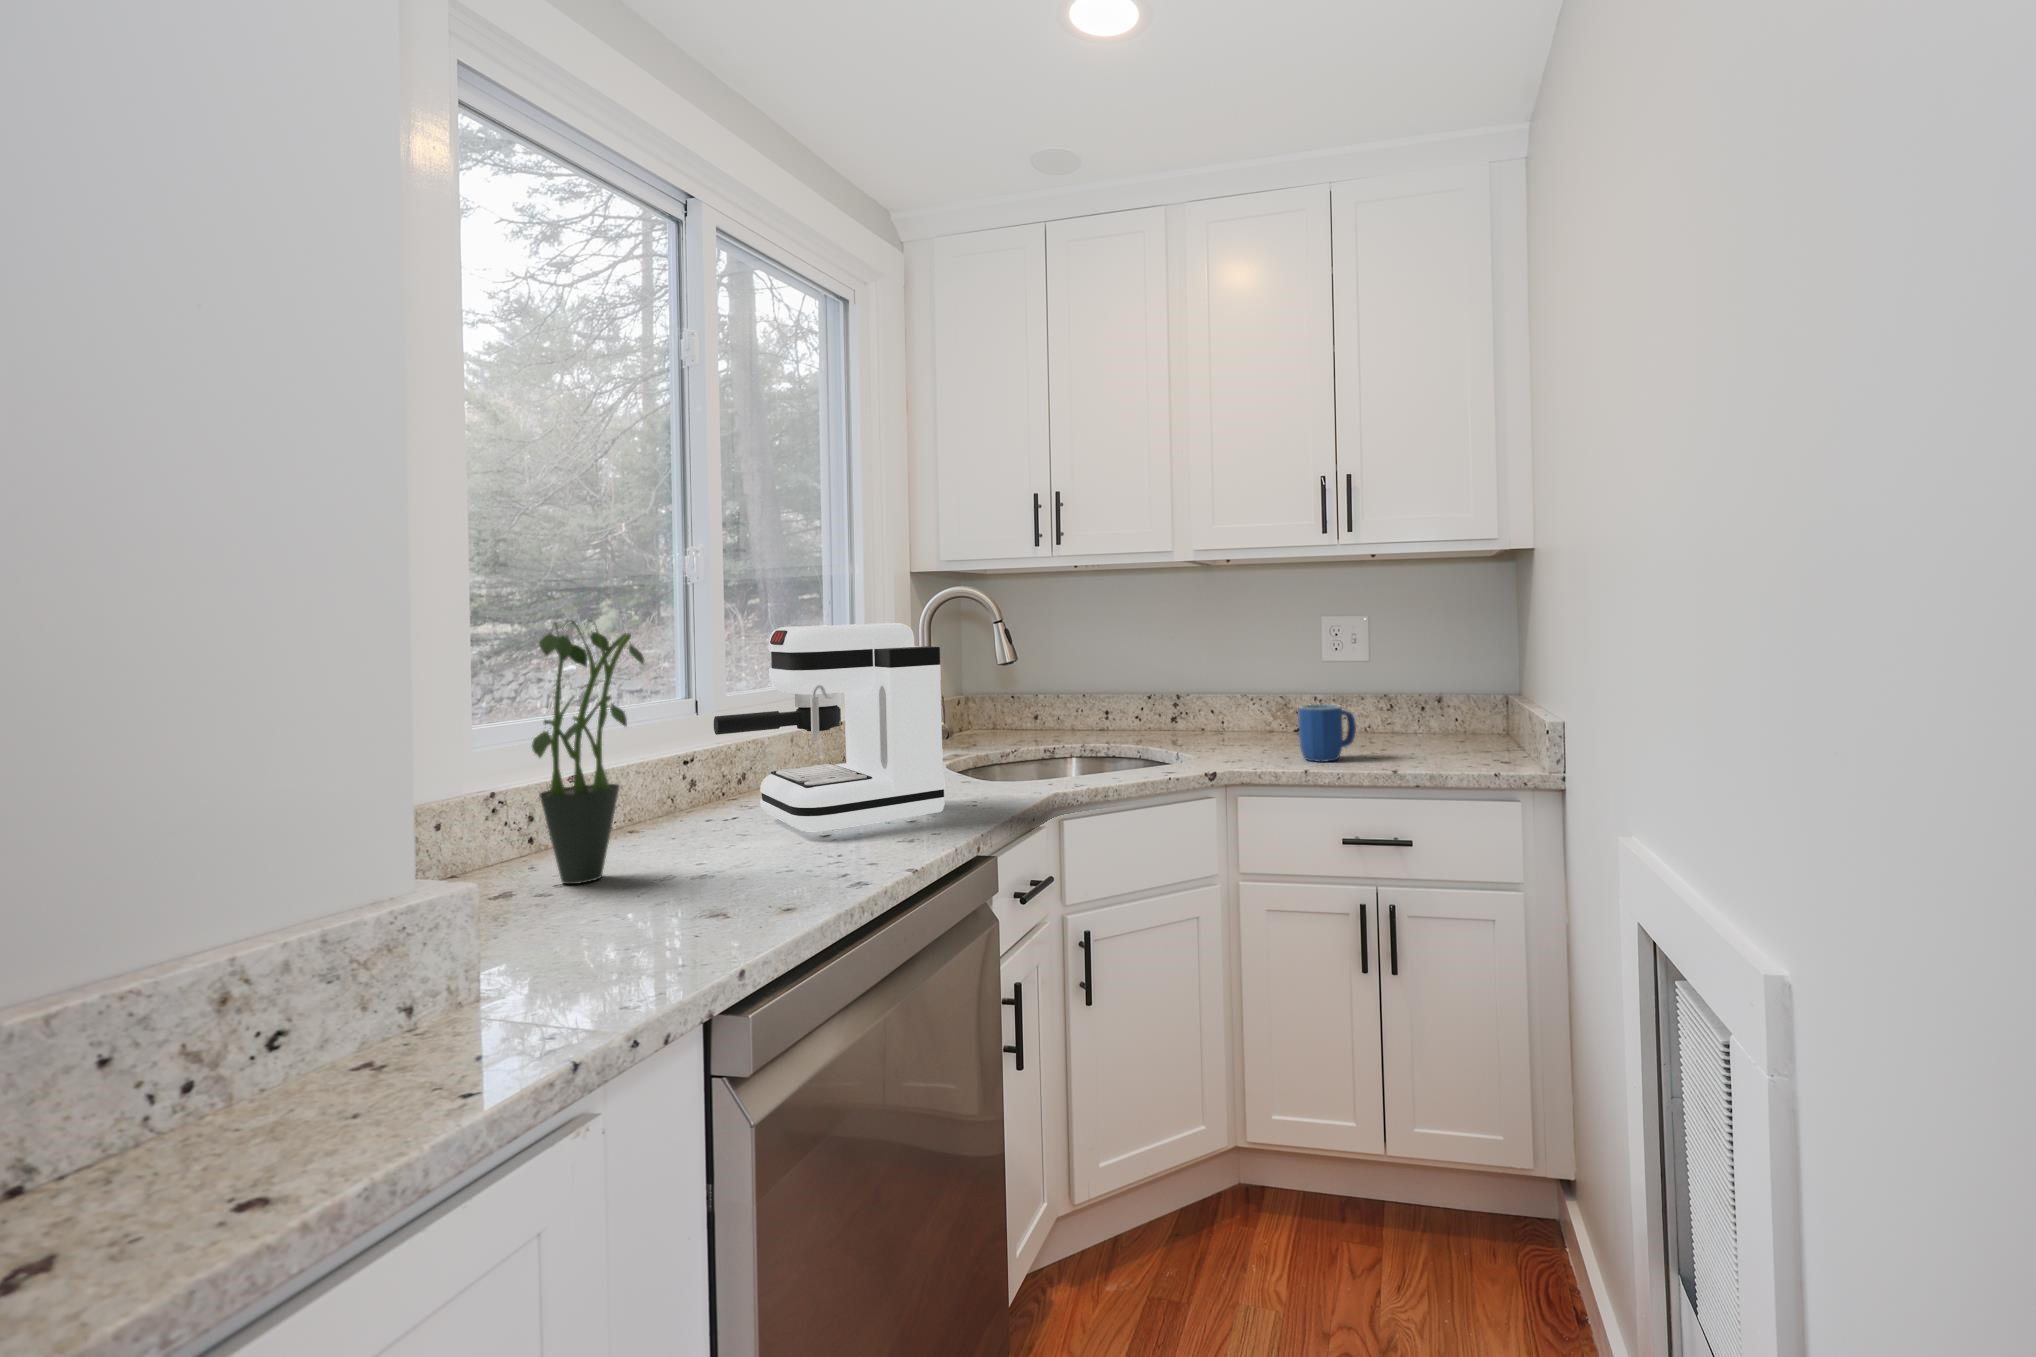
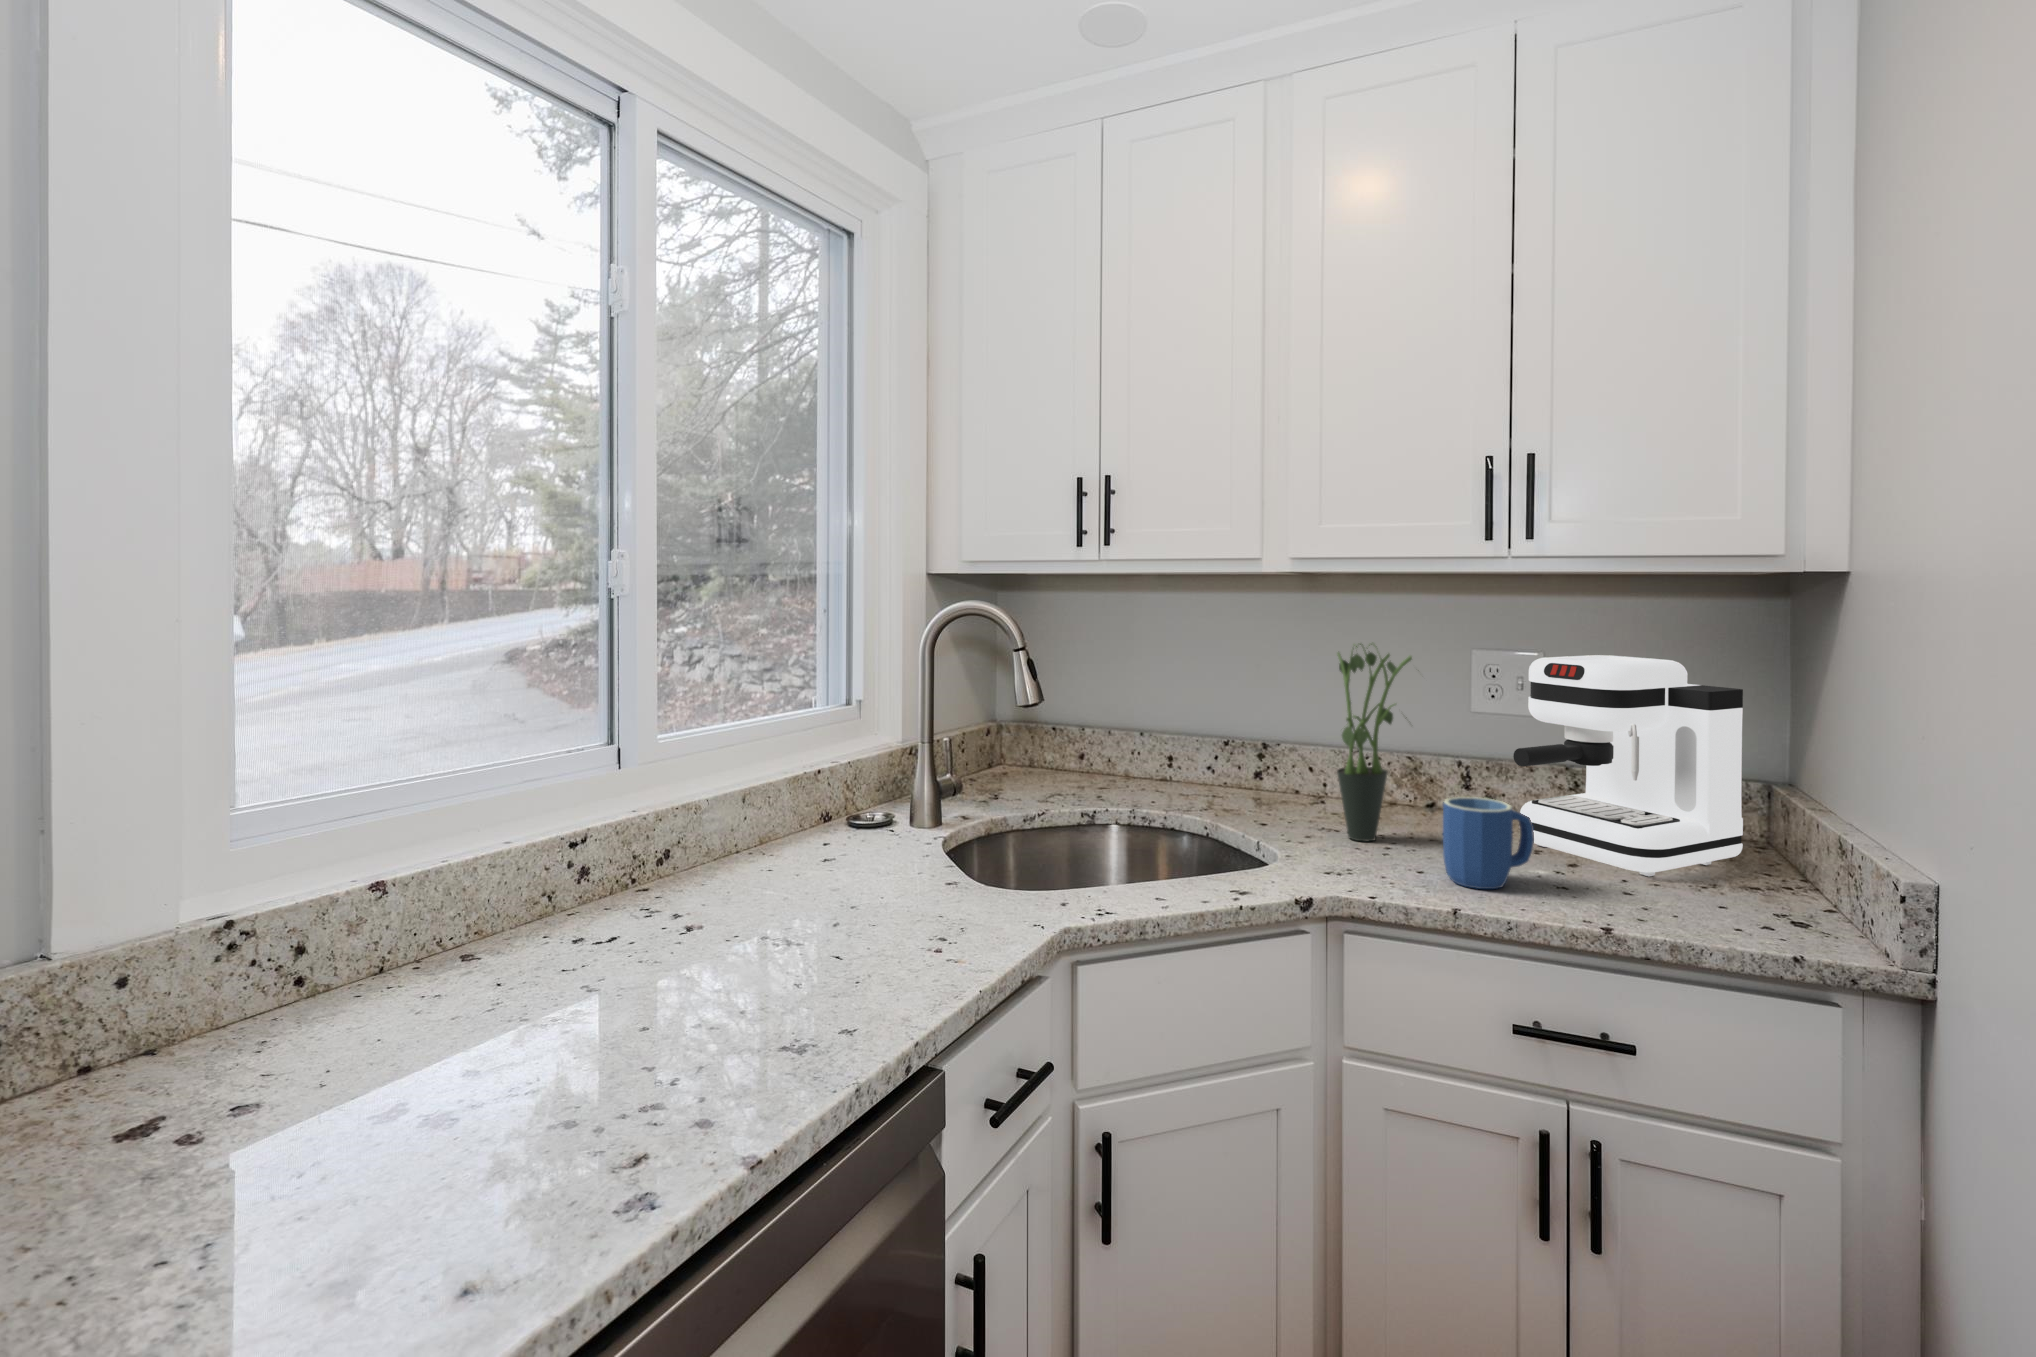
potted plant: present [532,620,644,884] -> present [1337,644,1412,842]
coffee maker: present [714,624,945,836] -> present [1513,655,1743,876]

